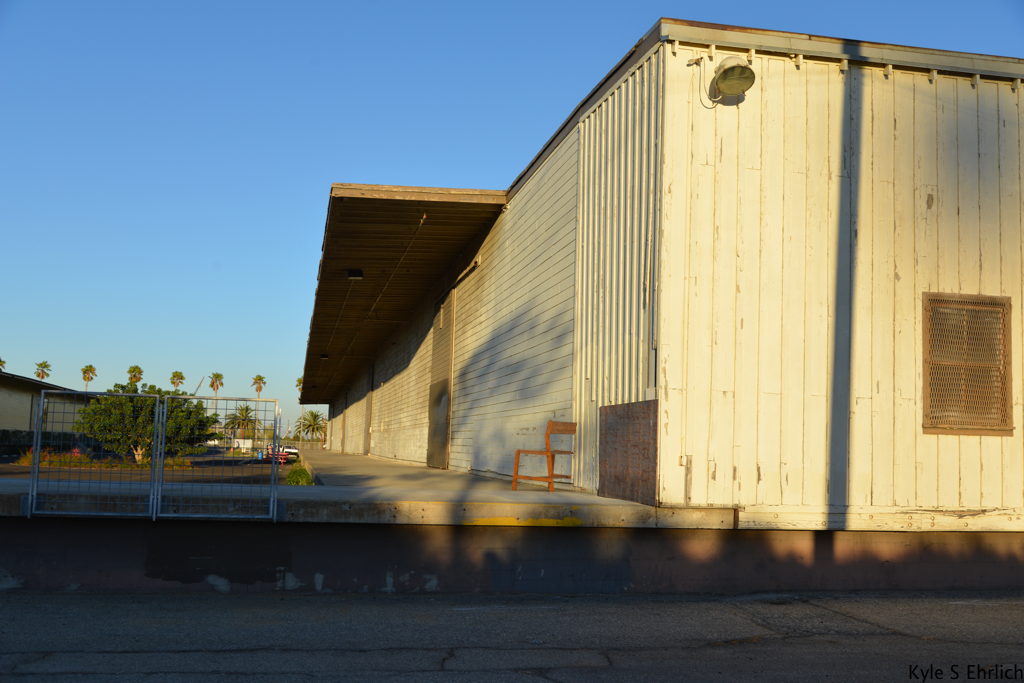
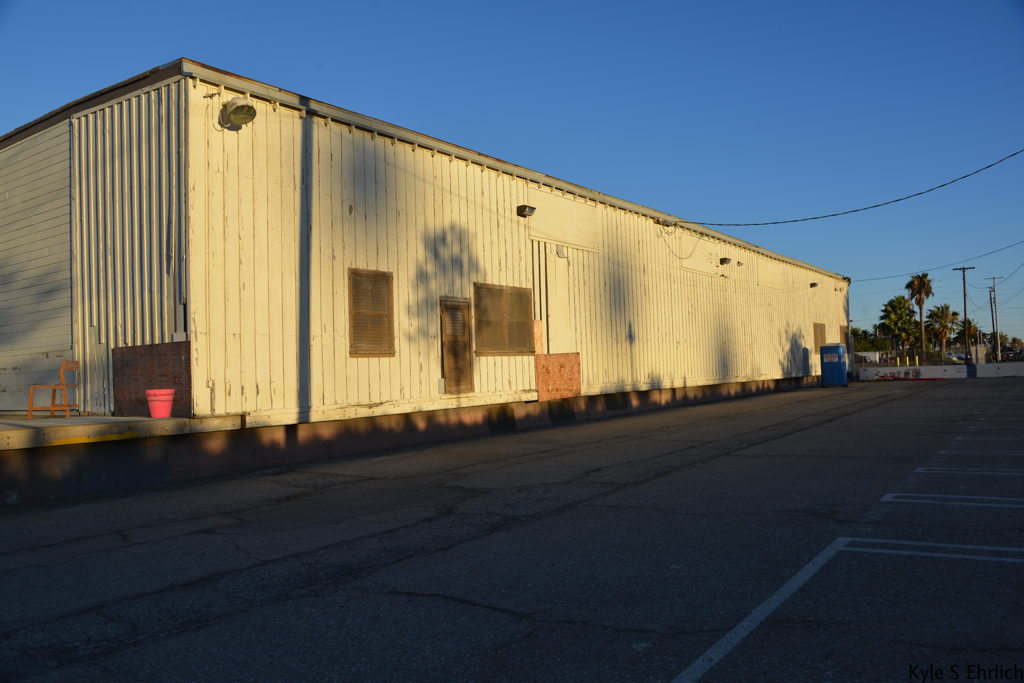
bucket: none [604,464,642,503] -> present [145,389,175,418]

